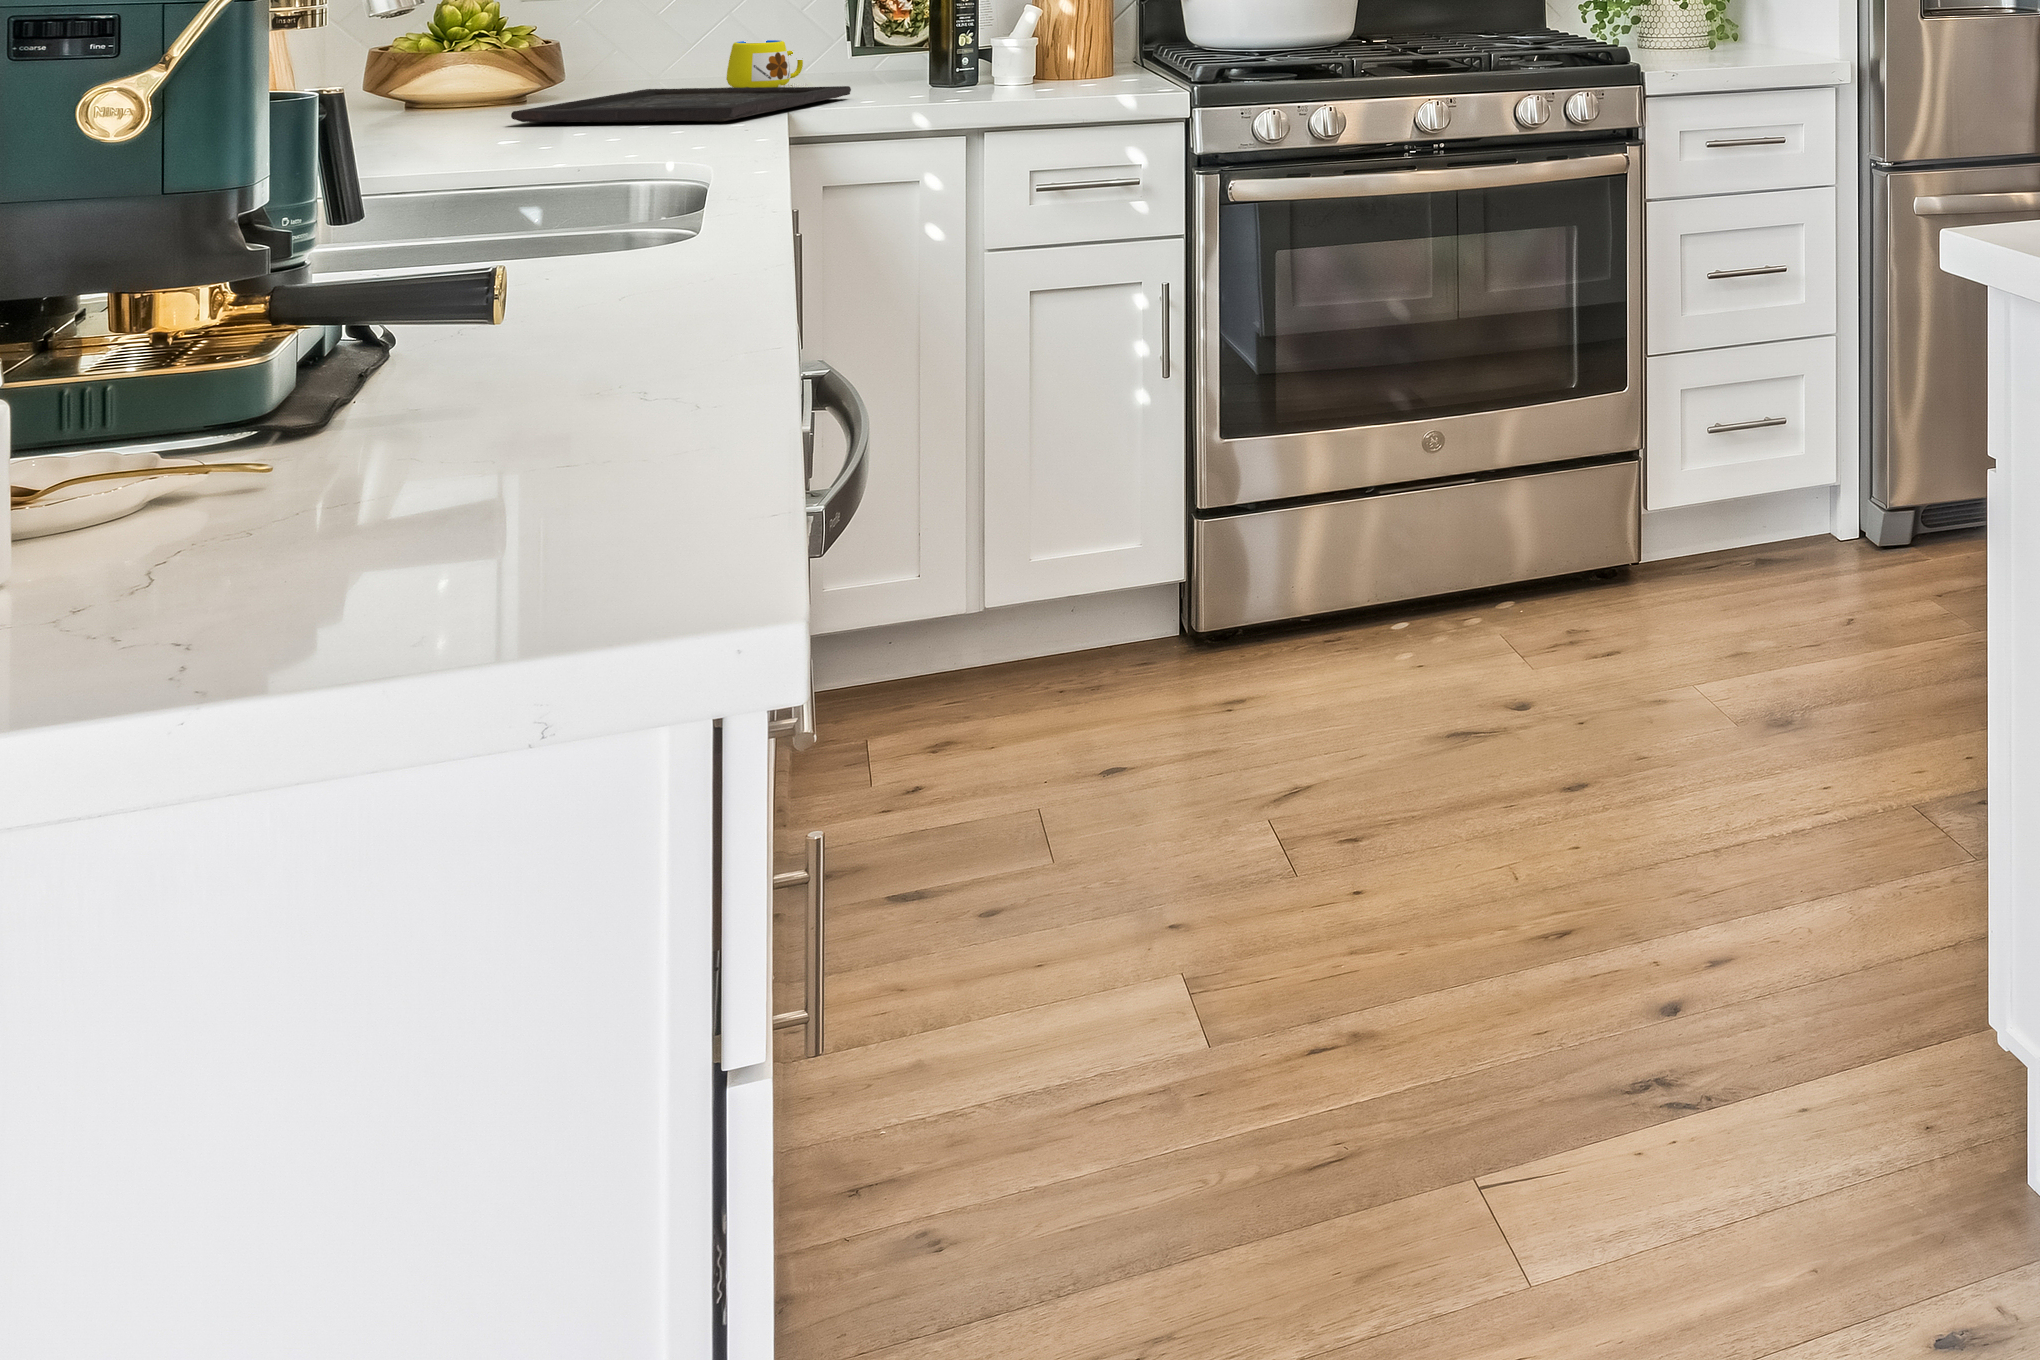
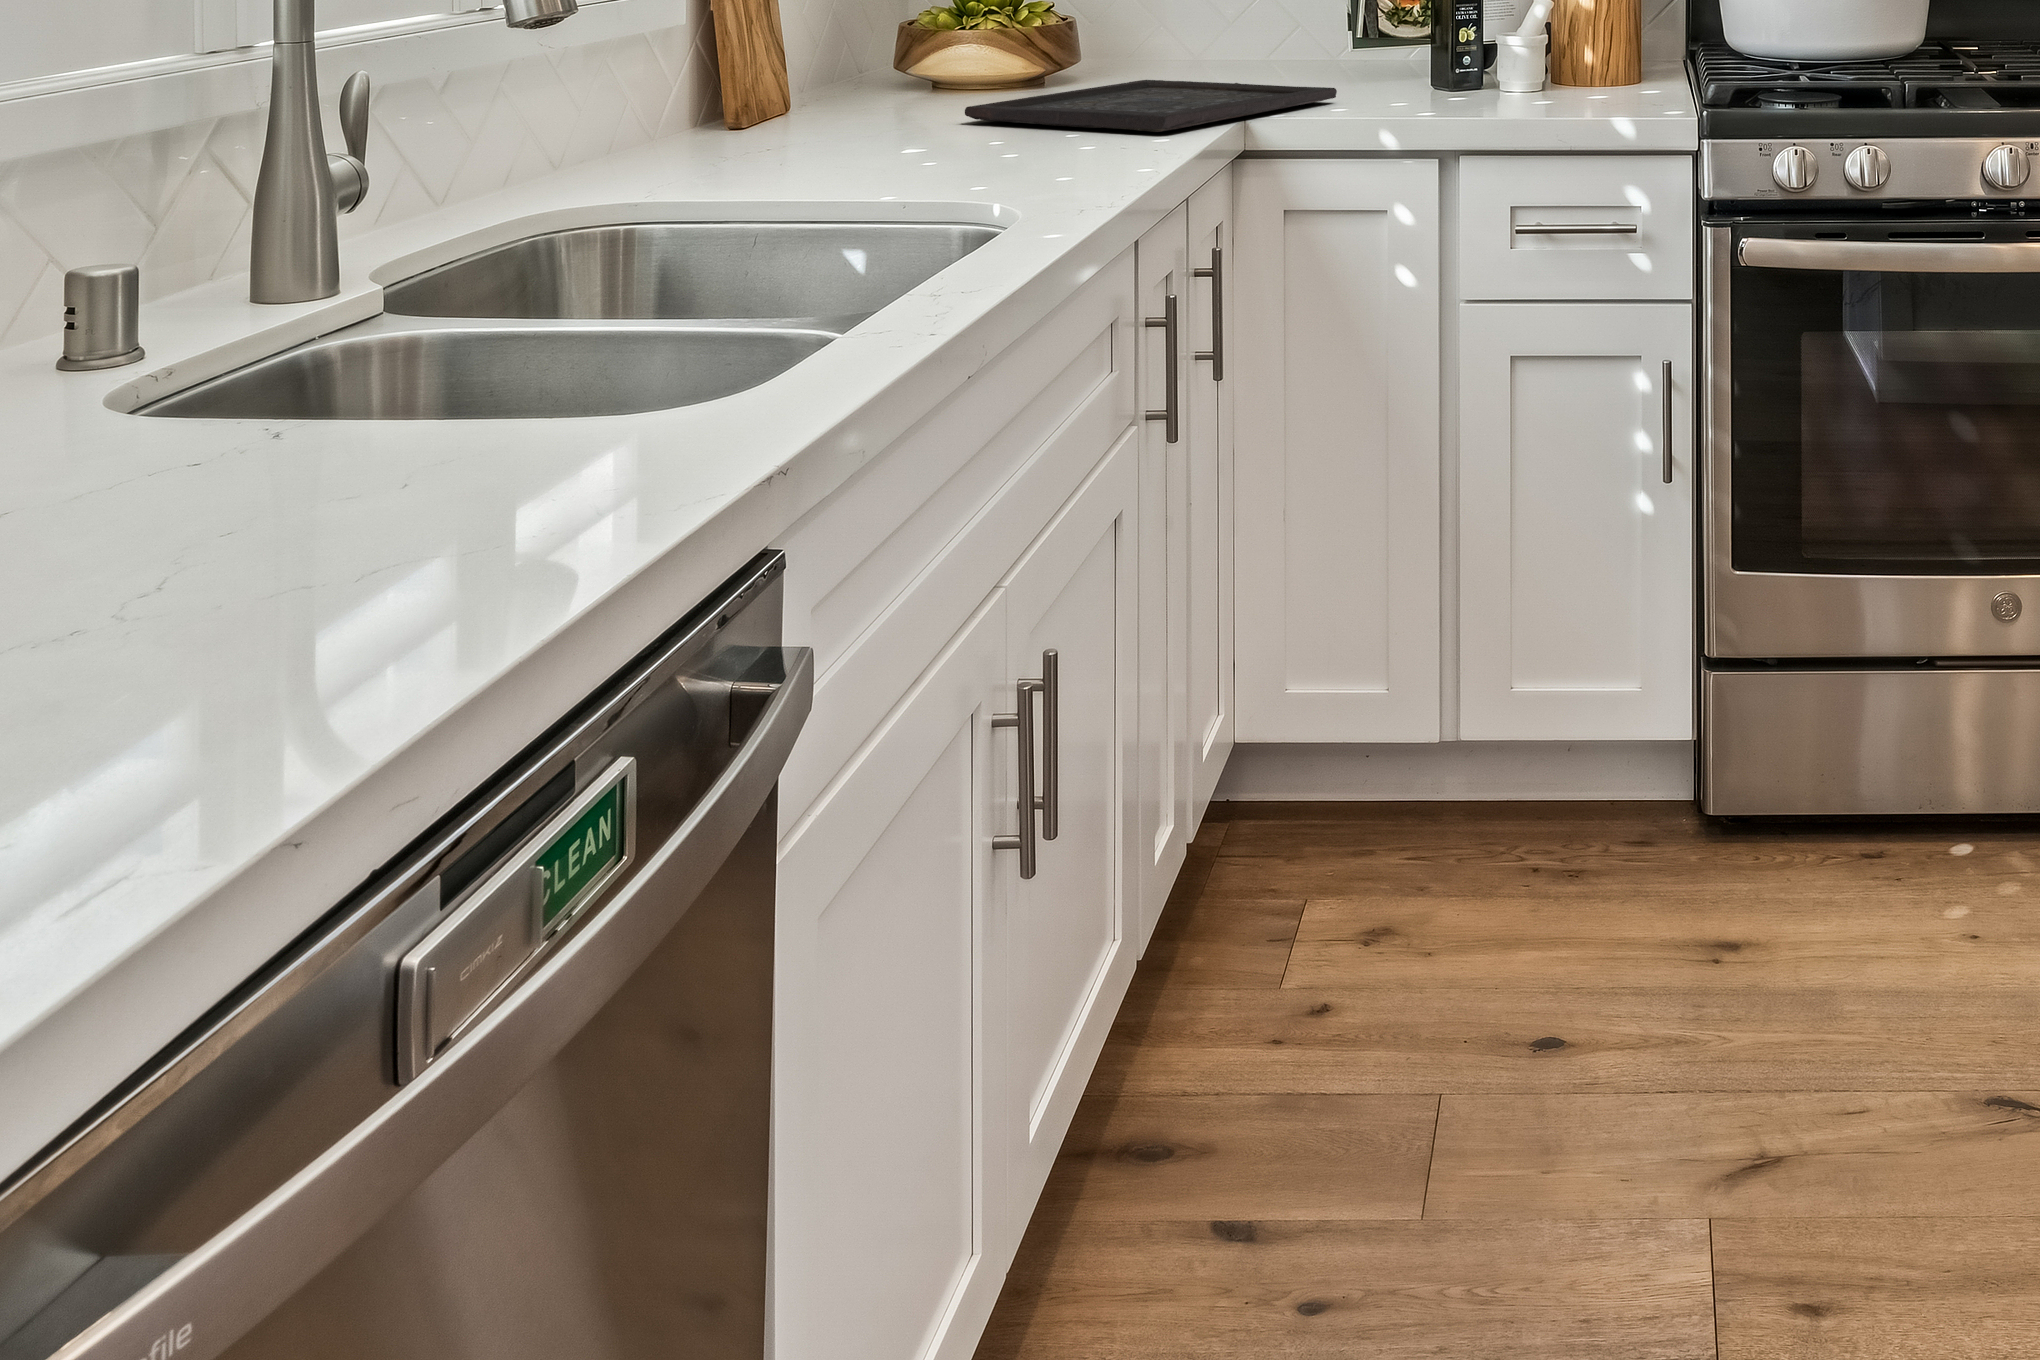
mug: present [726,40,807,88] -> none [1241,26,1322,82]

